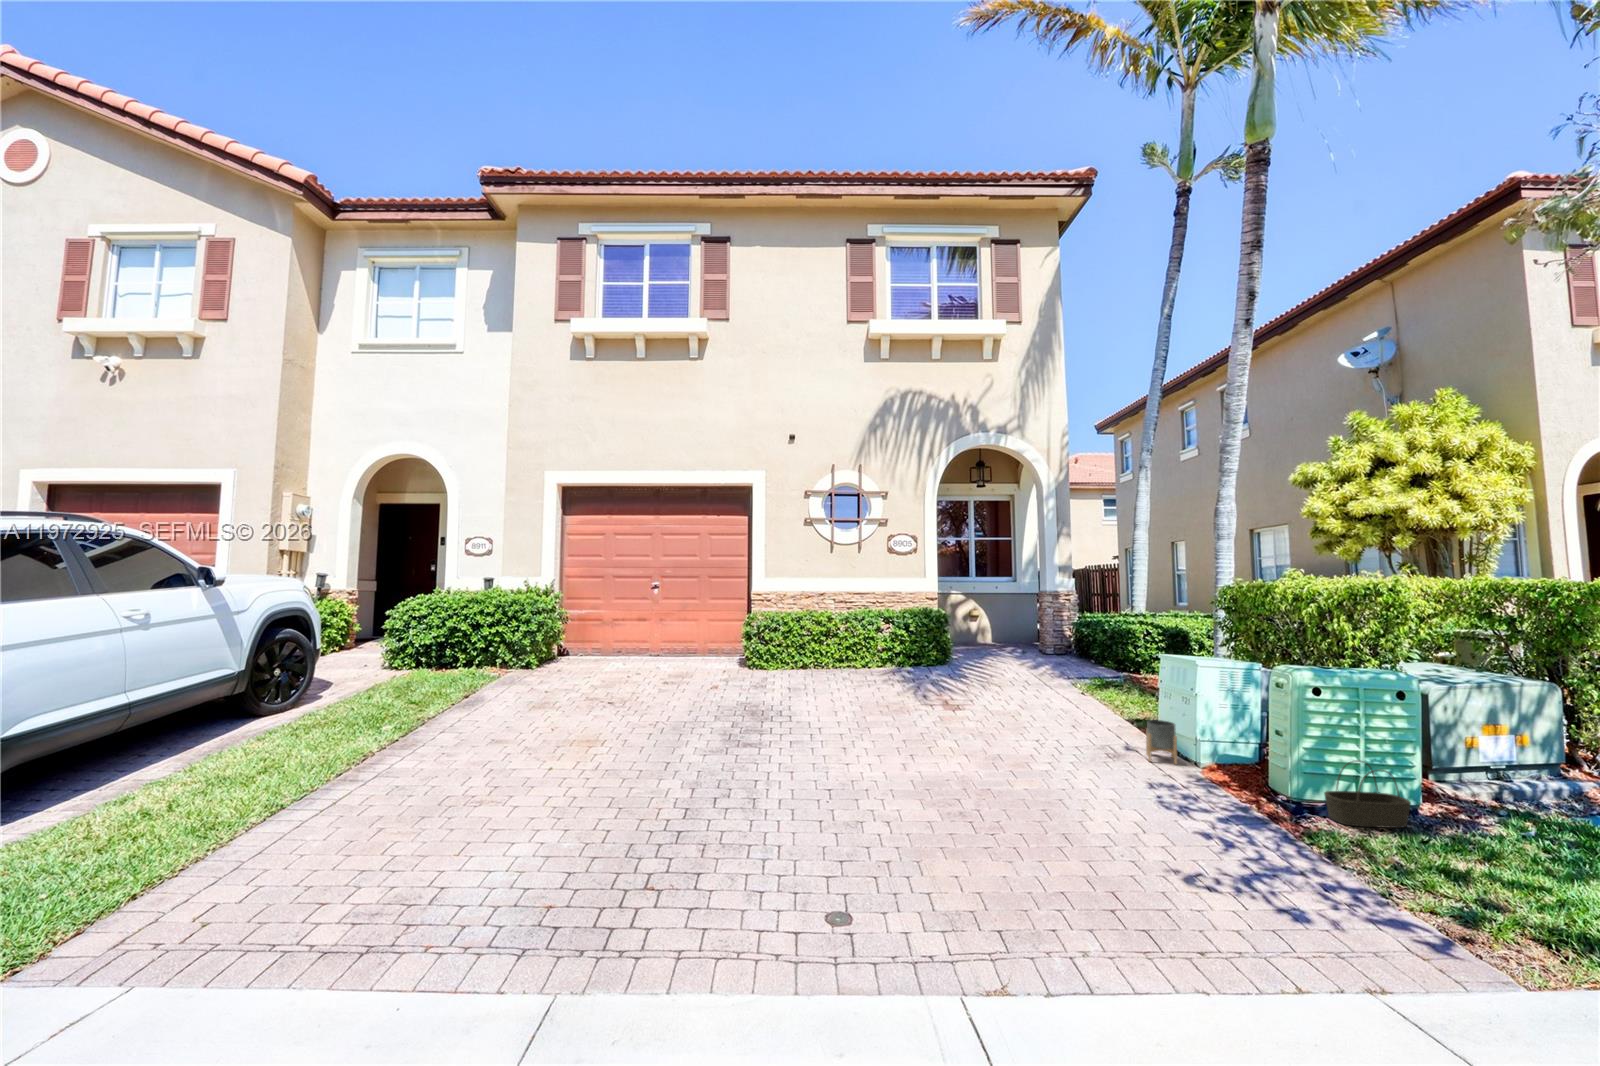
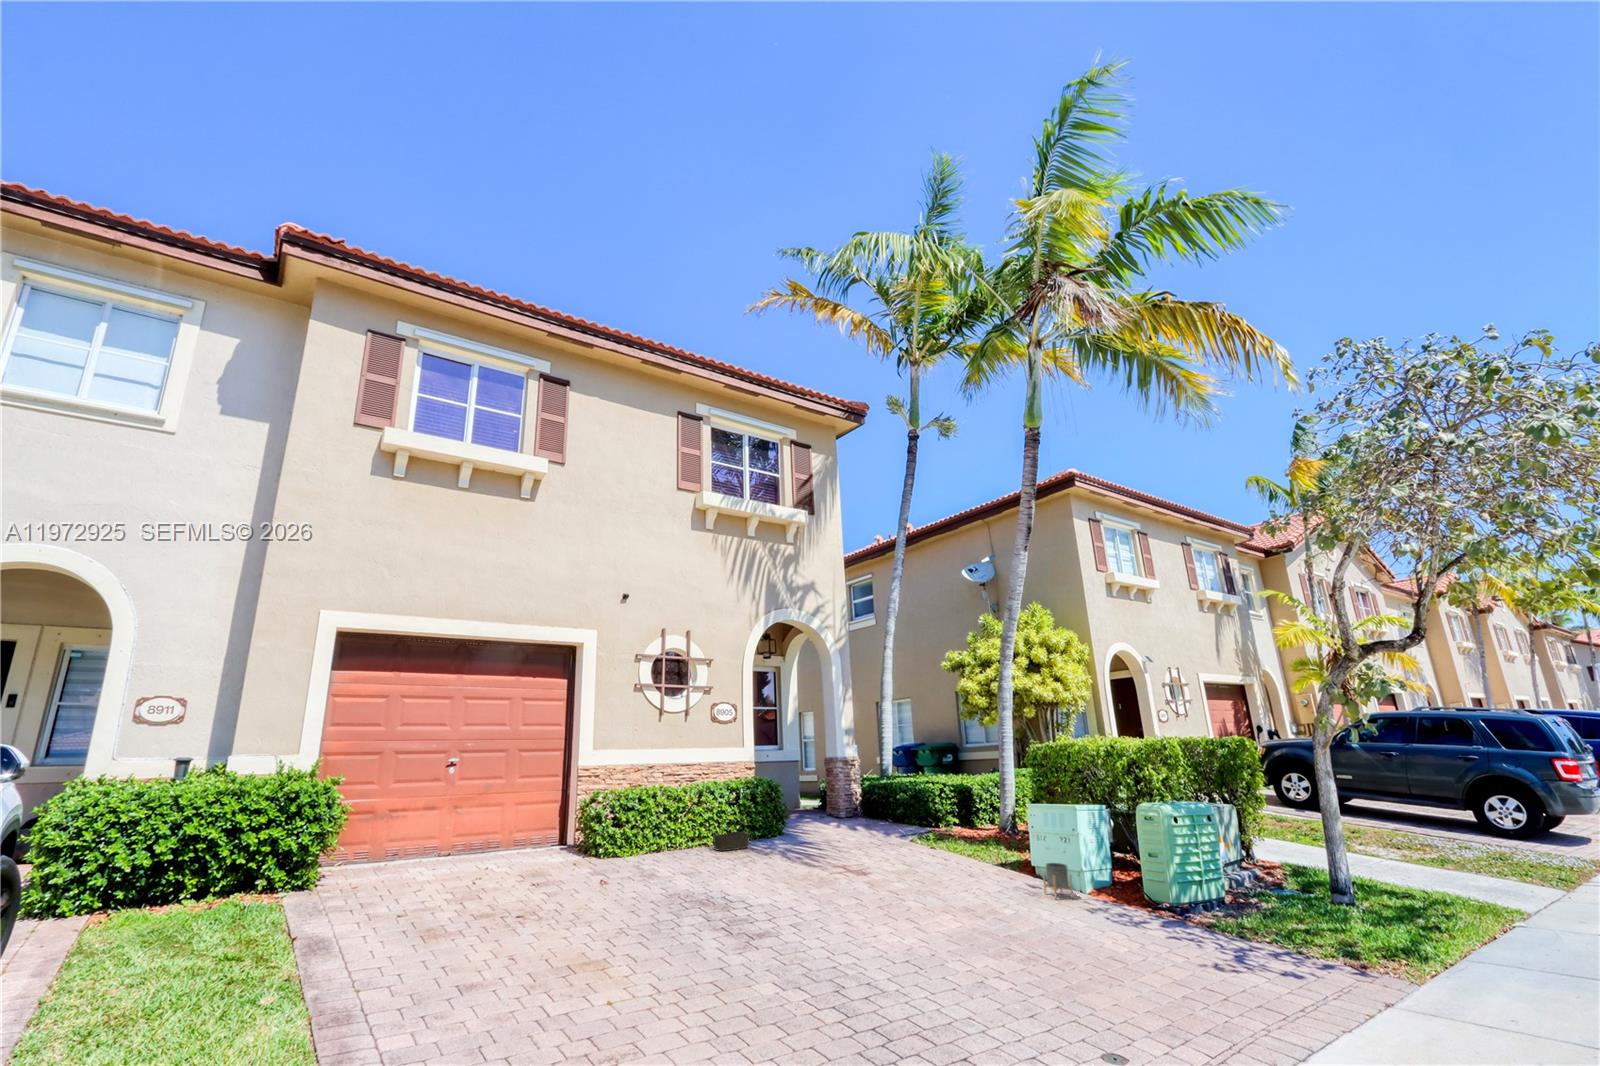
basket: present [1324,760,1411,828] -> present [713,816,750,851]

